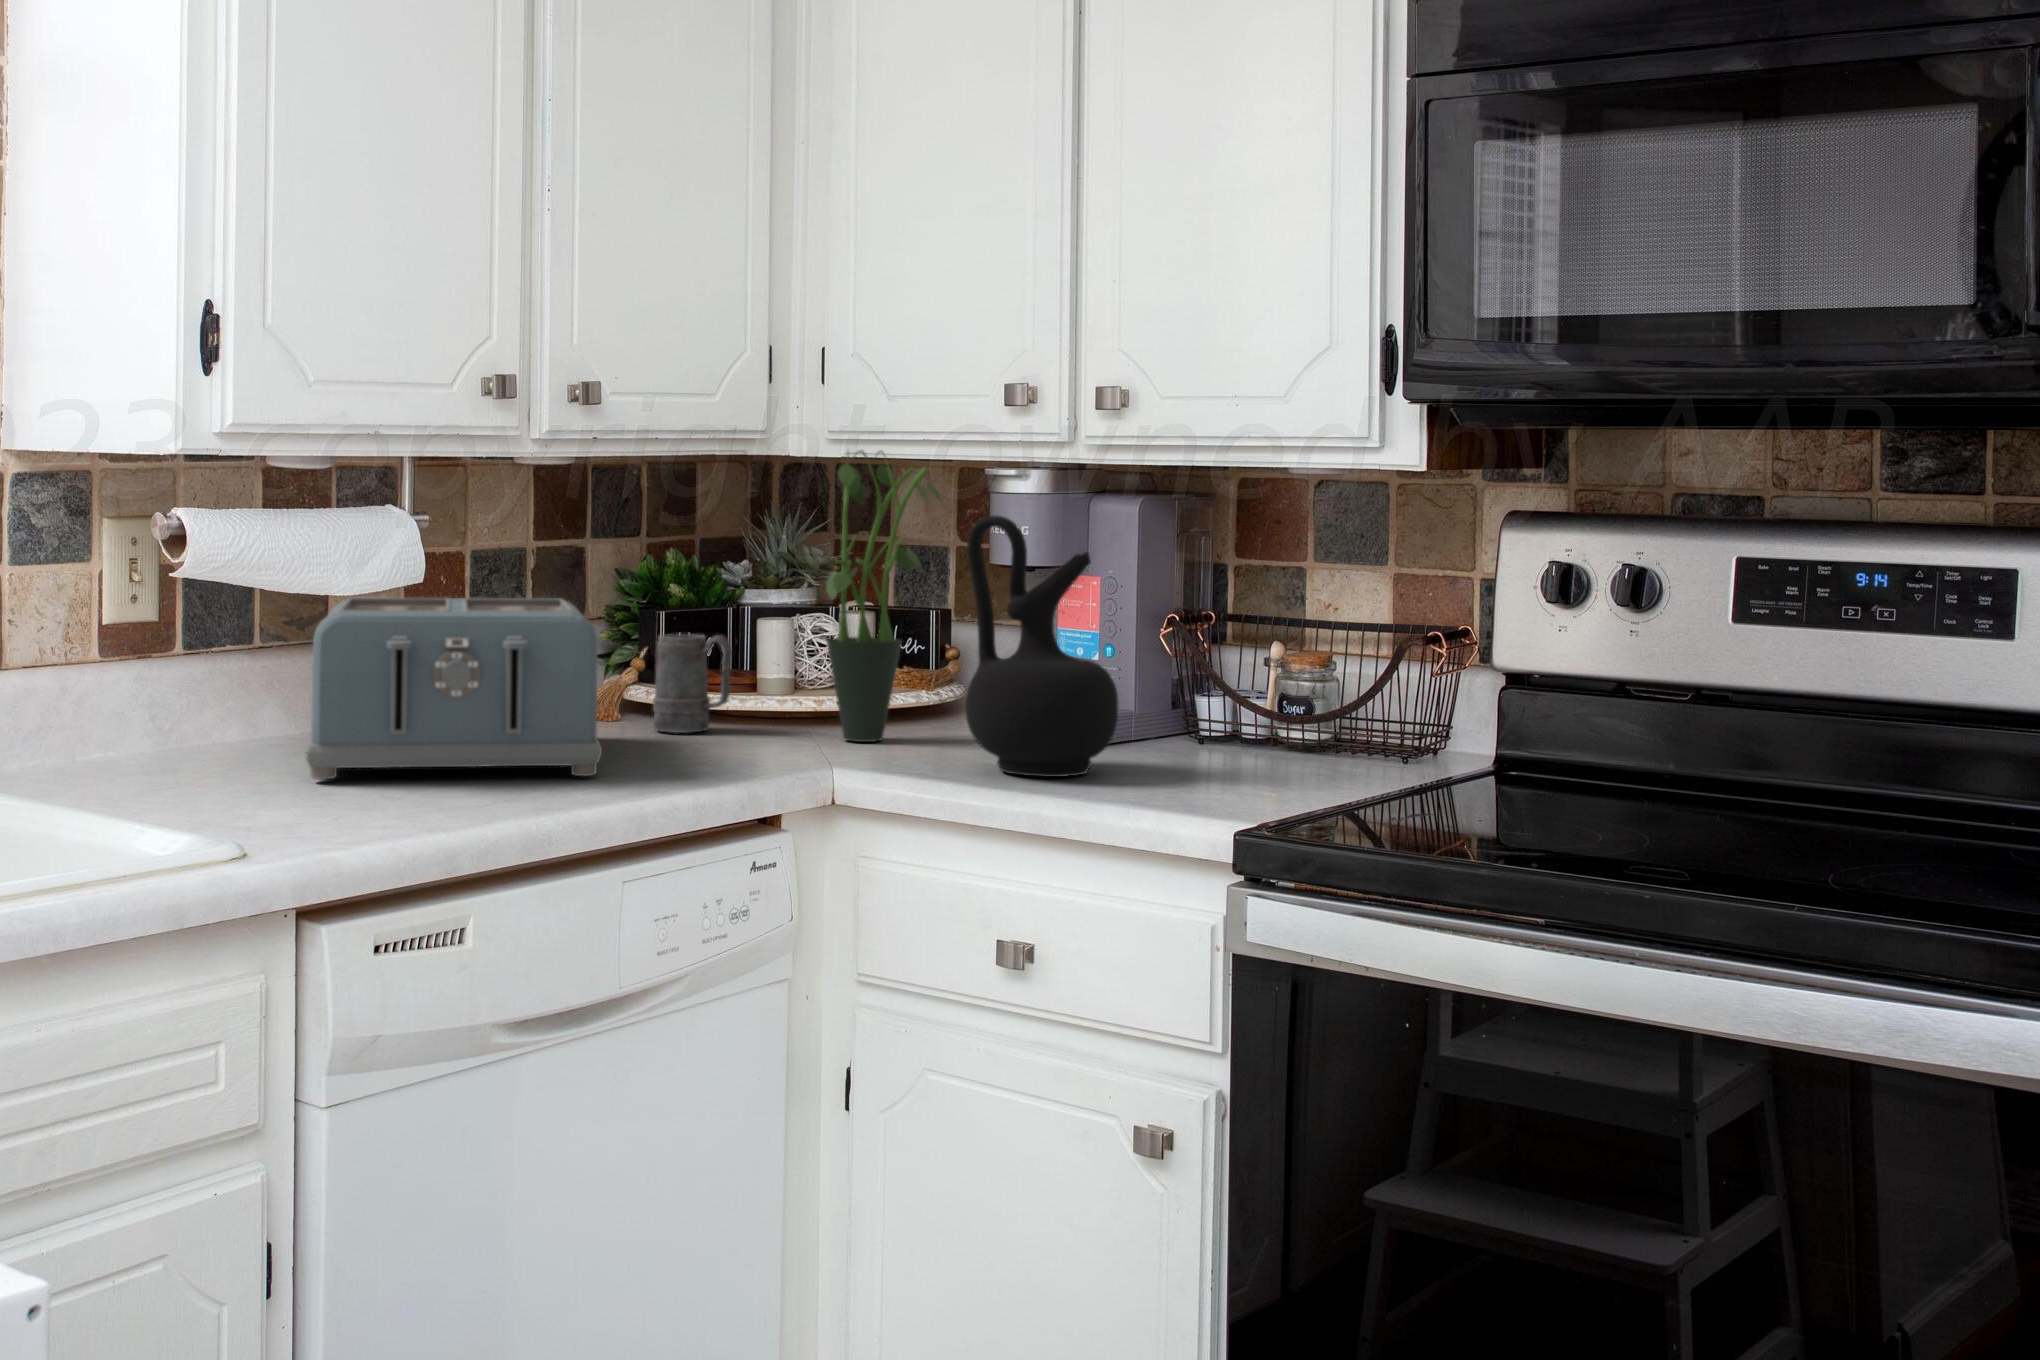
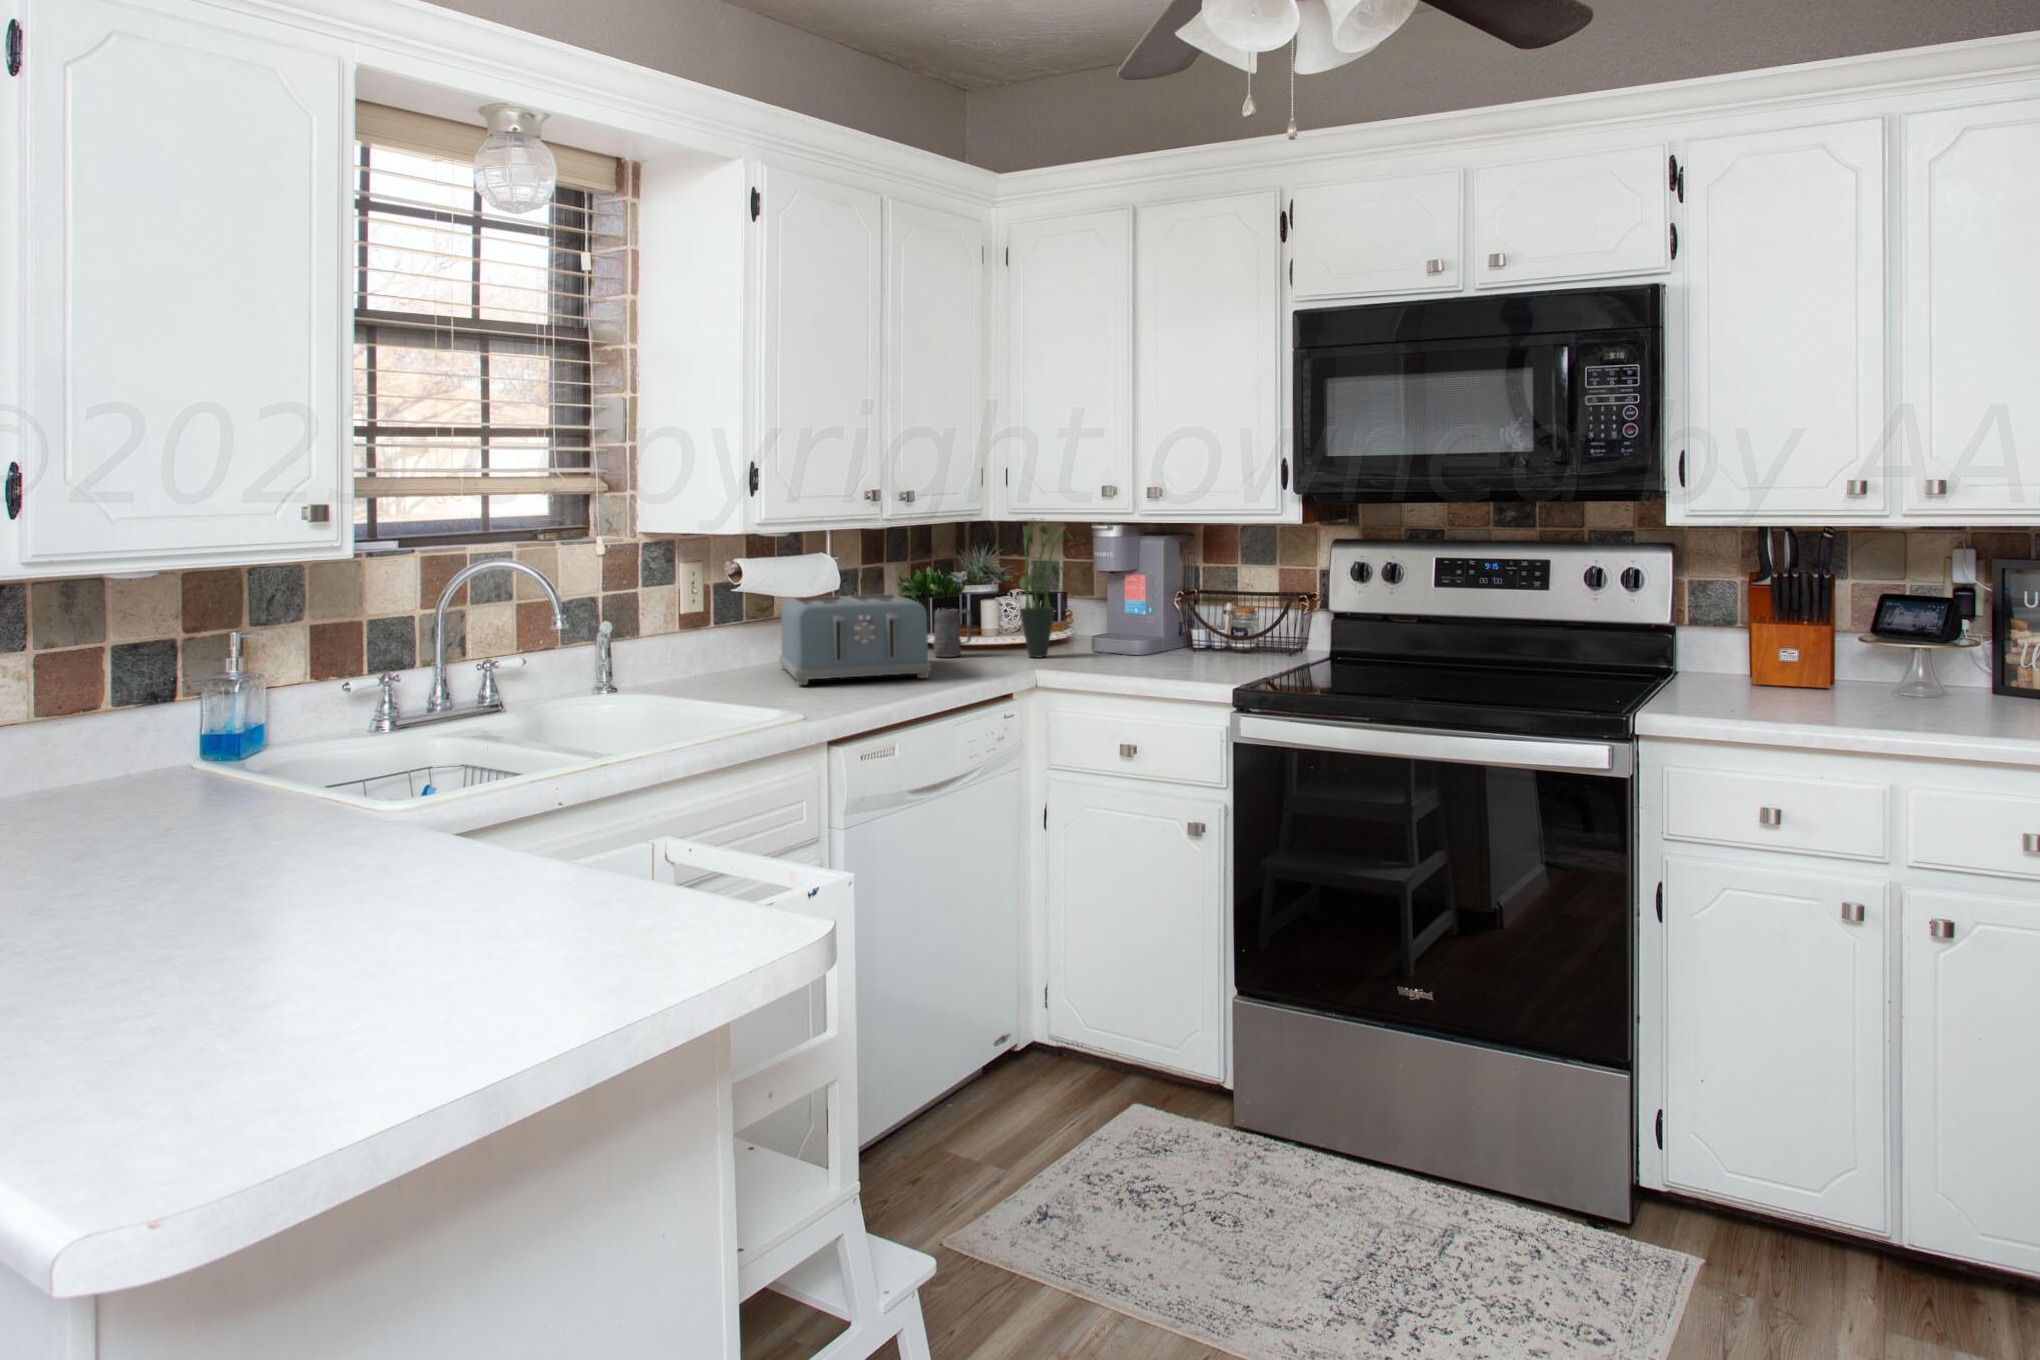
ceramic jug: present [965,516,1118,777] -> none [1093,549,1166,669]

